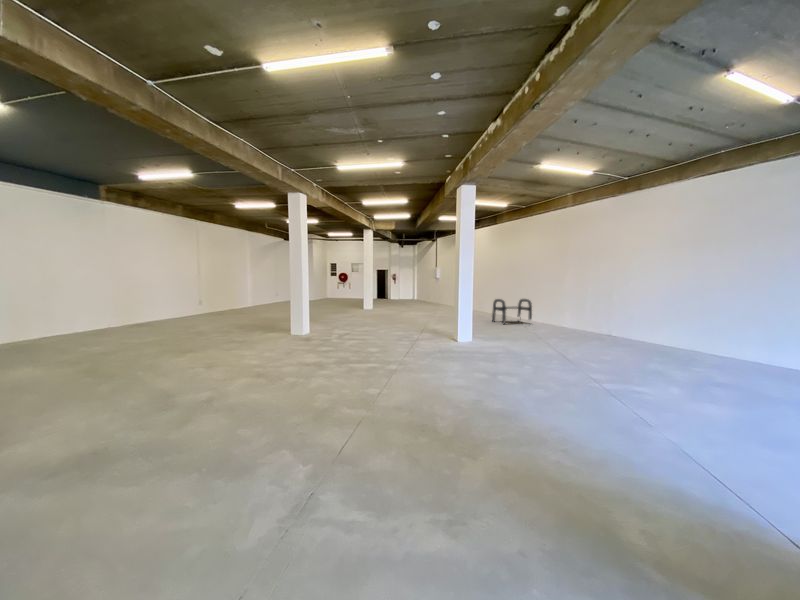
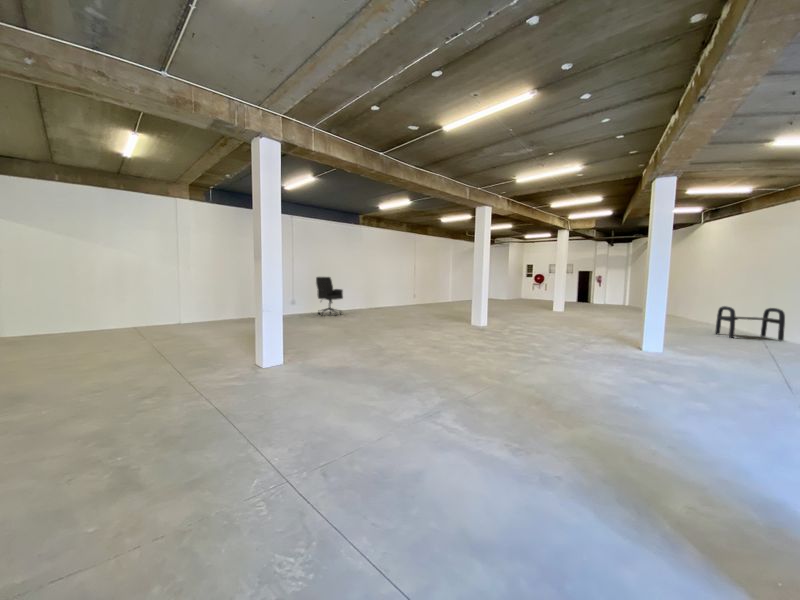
office chair: none [15,277,78,342] -> present [316,277,343,315]

